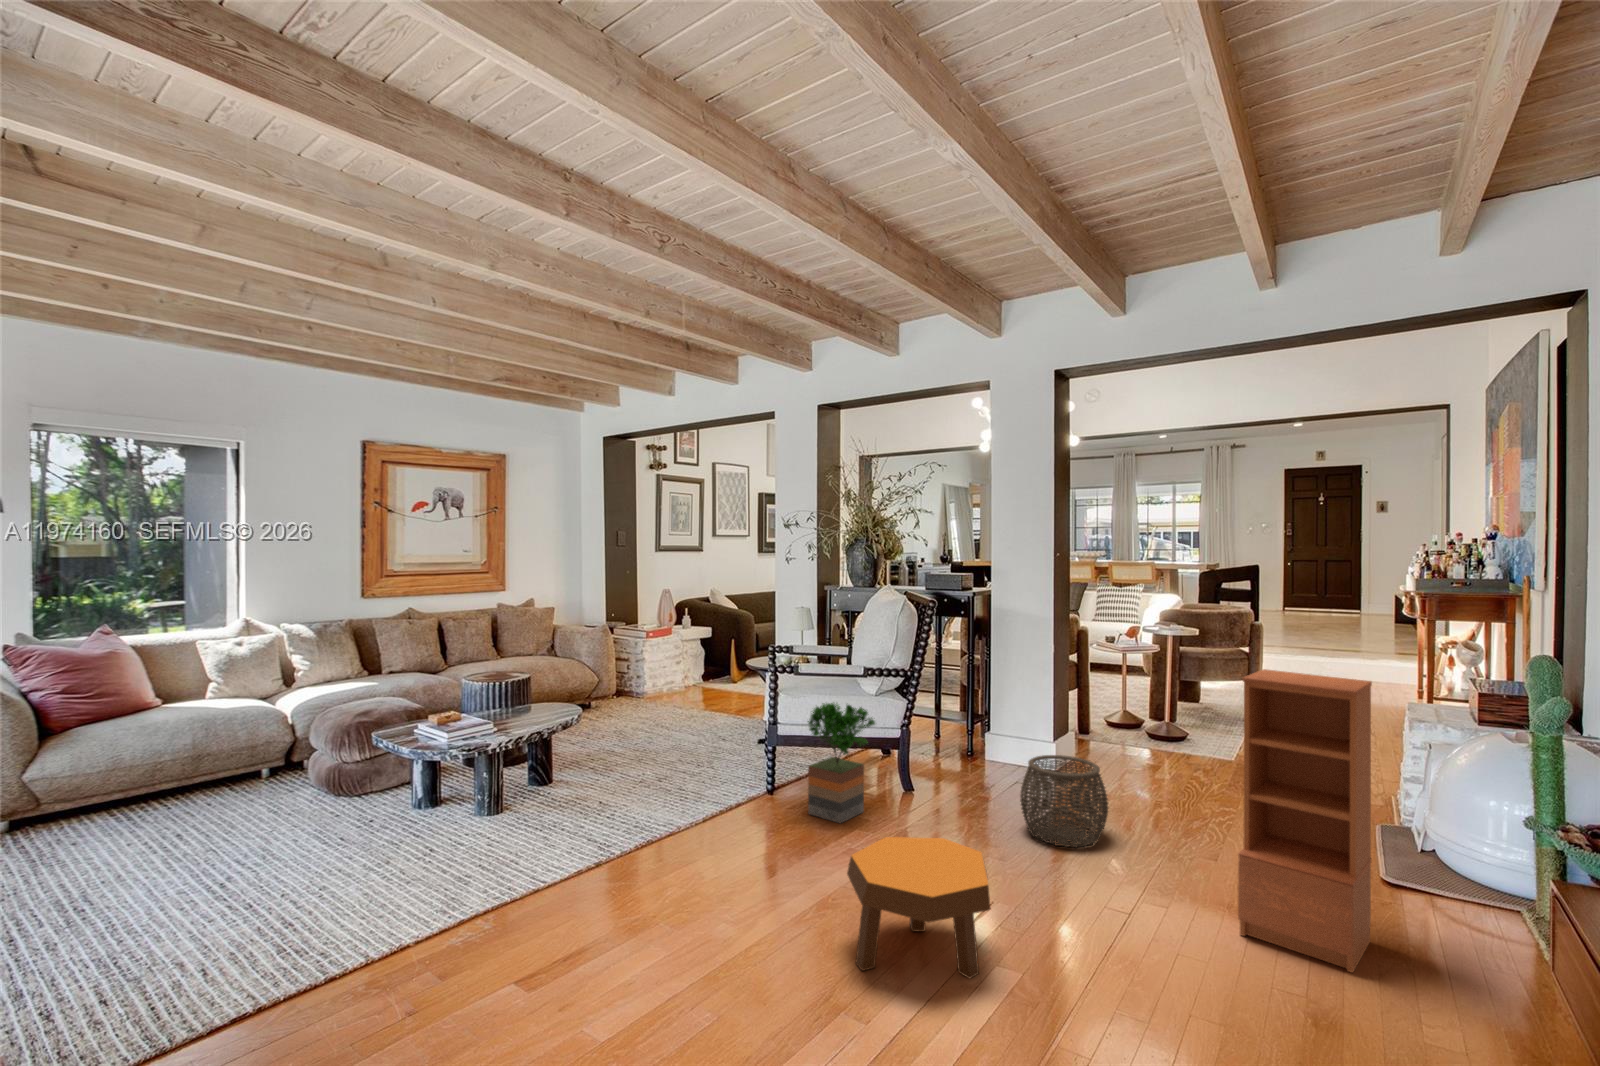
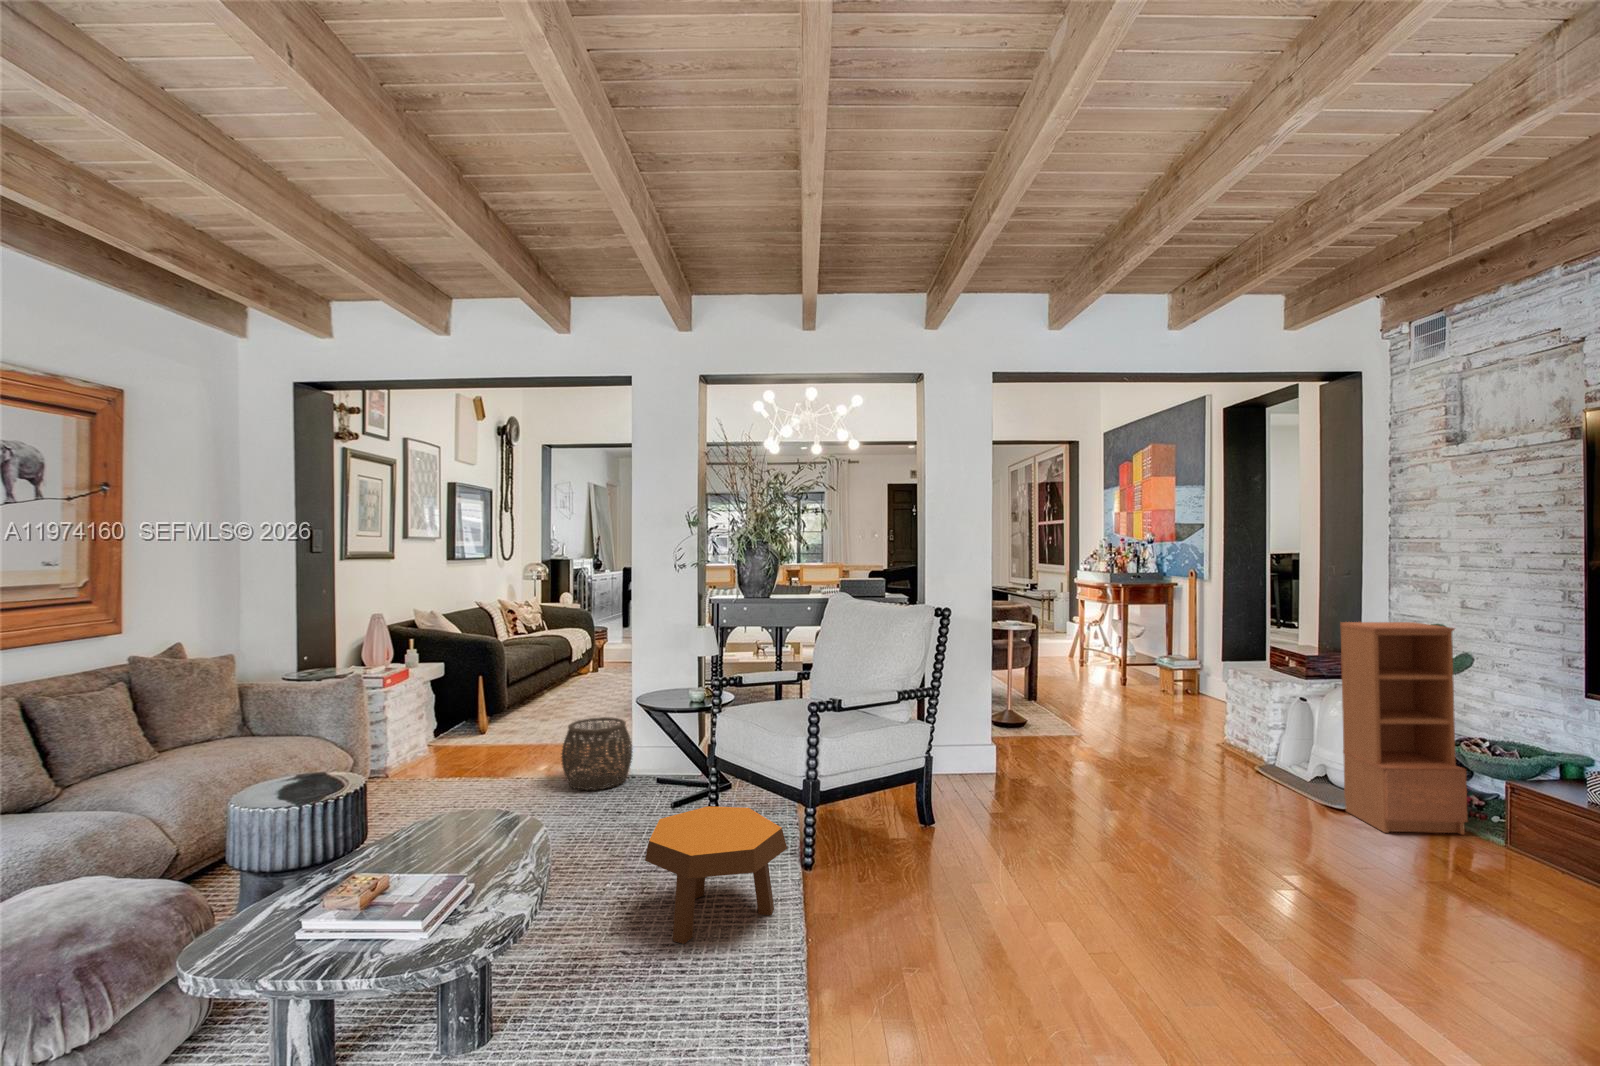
potted tree: present [808,703,875,823] -> none [926,711,1019,848]
woven basket: present [1020,755,1108,847] -> present [561,717,633,790]
footstool: present [847,837,991,978] -> present [645,806,787,944]

